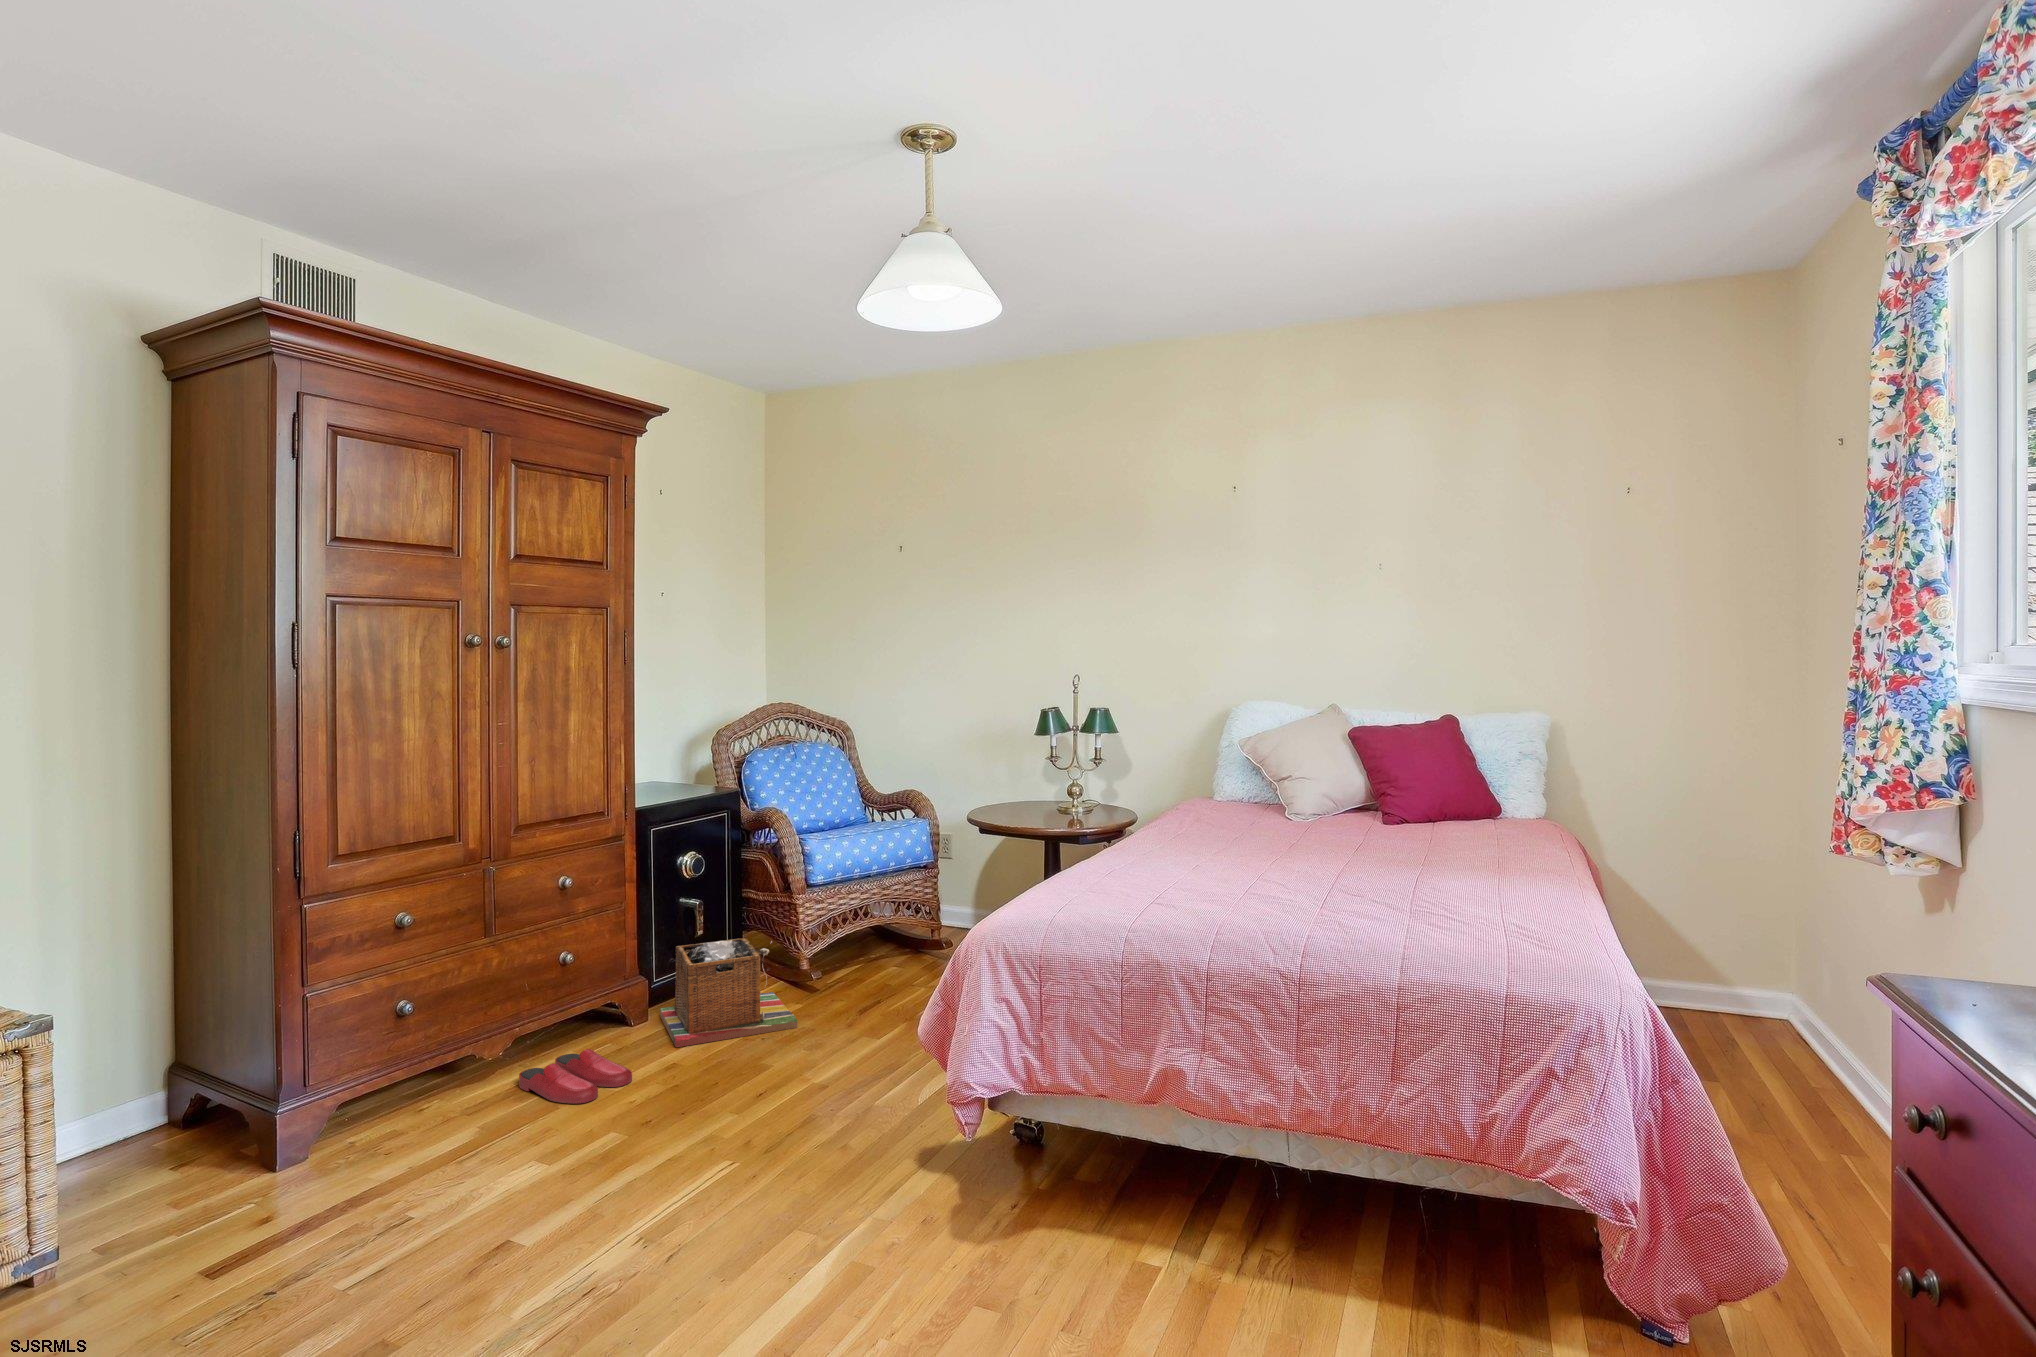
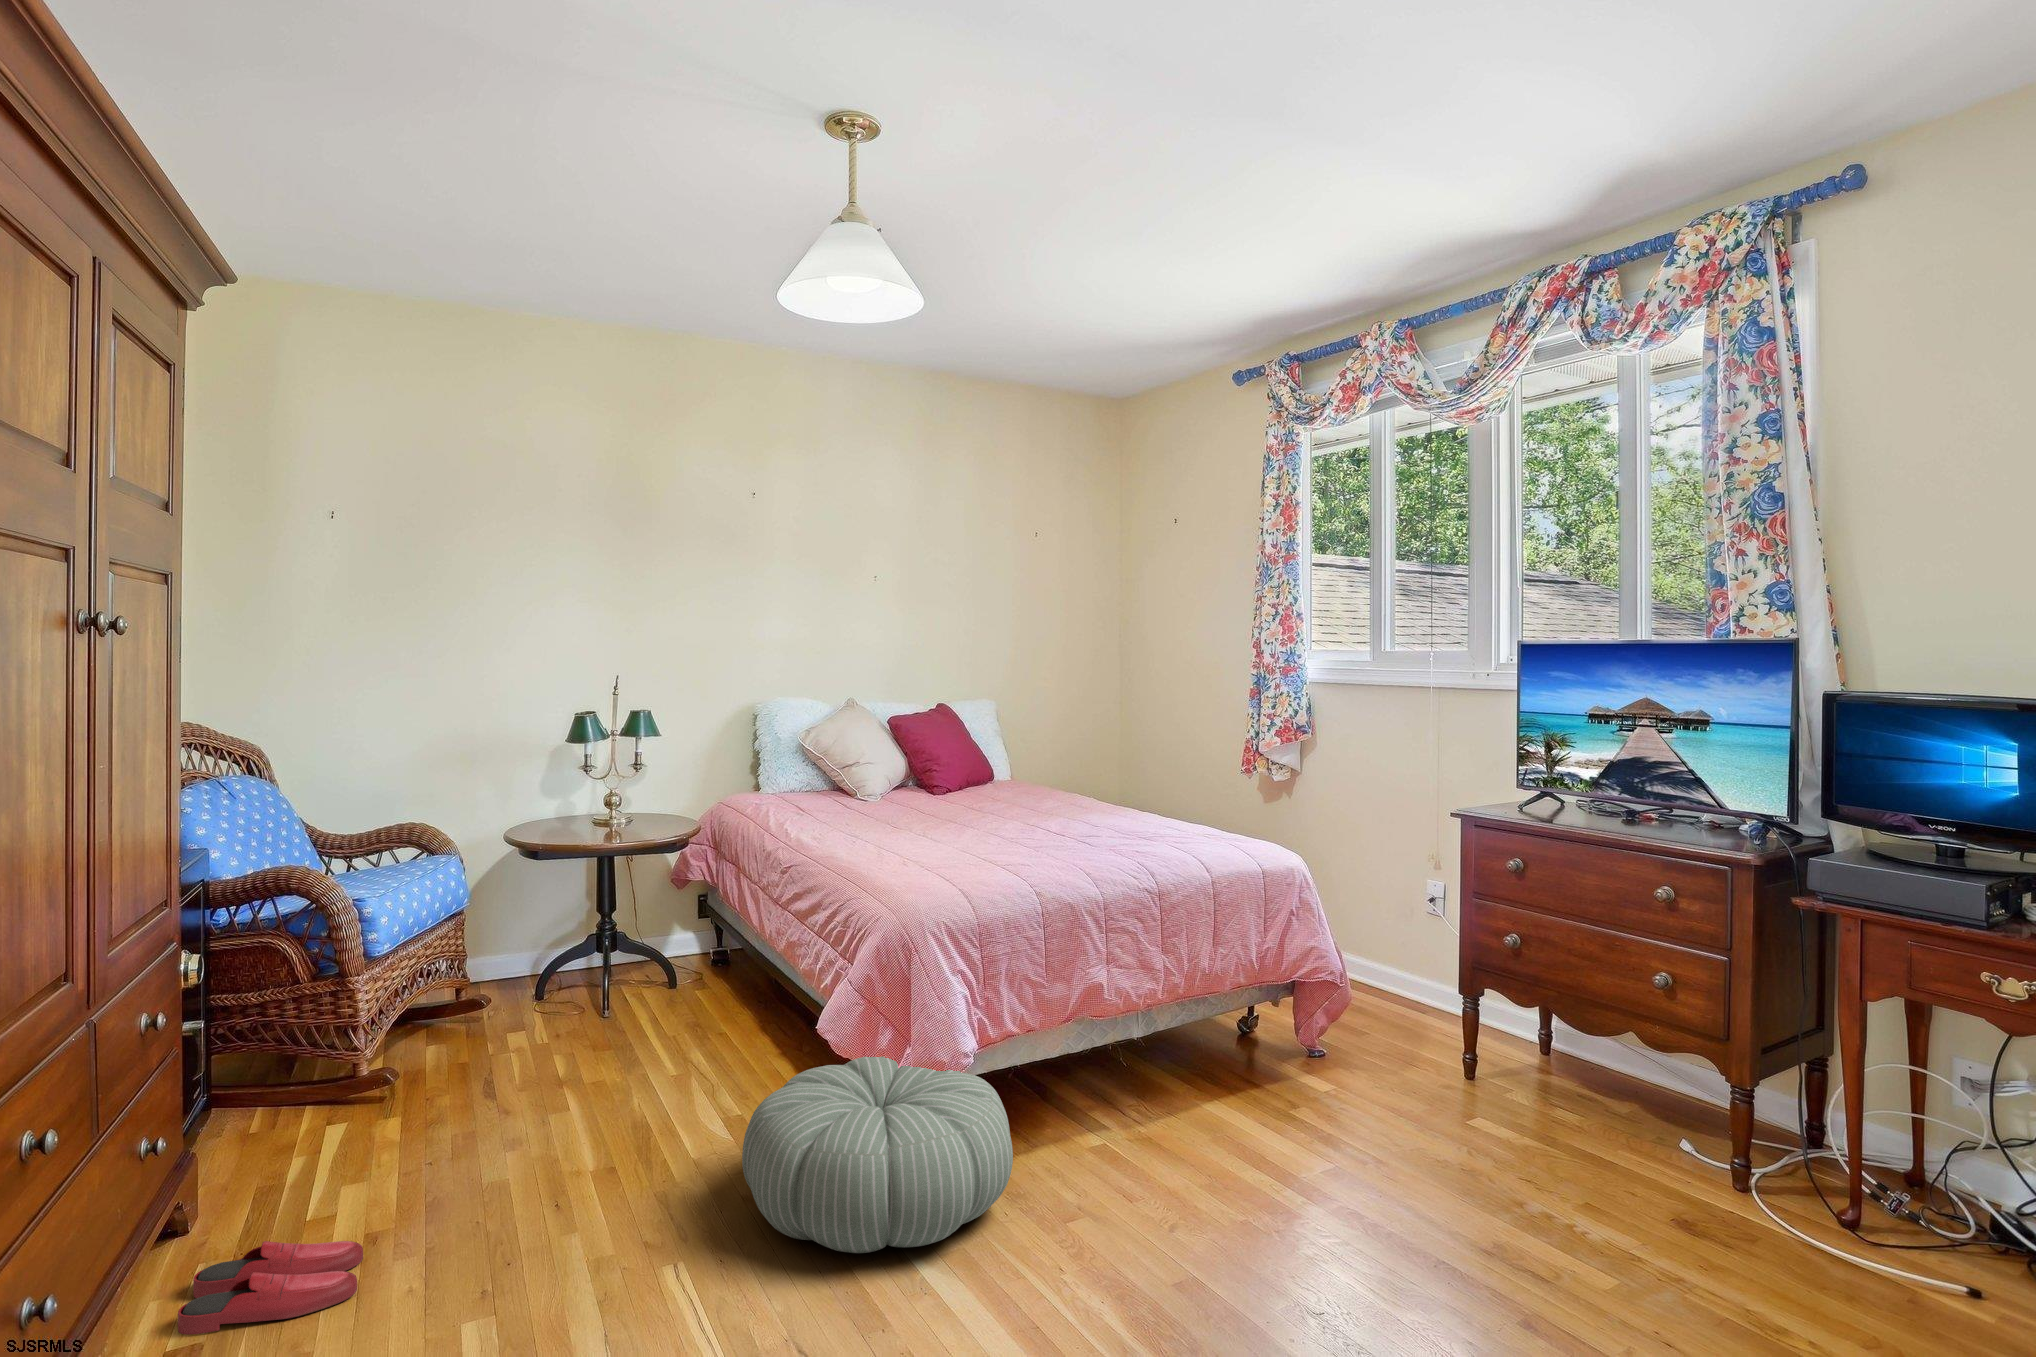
laundry basket: present [660,938,797,1047] -> none [210,1038,451,1207]
pouf: none [739,1058,1011,1265] -> present [742,1056,1013,1253]

